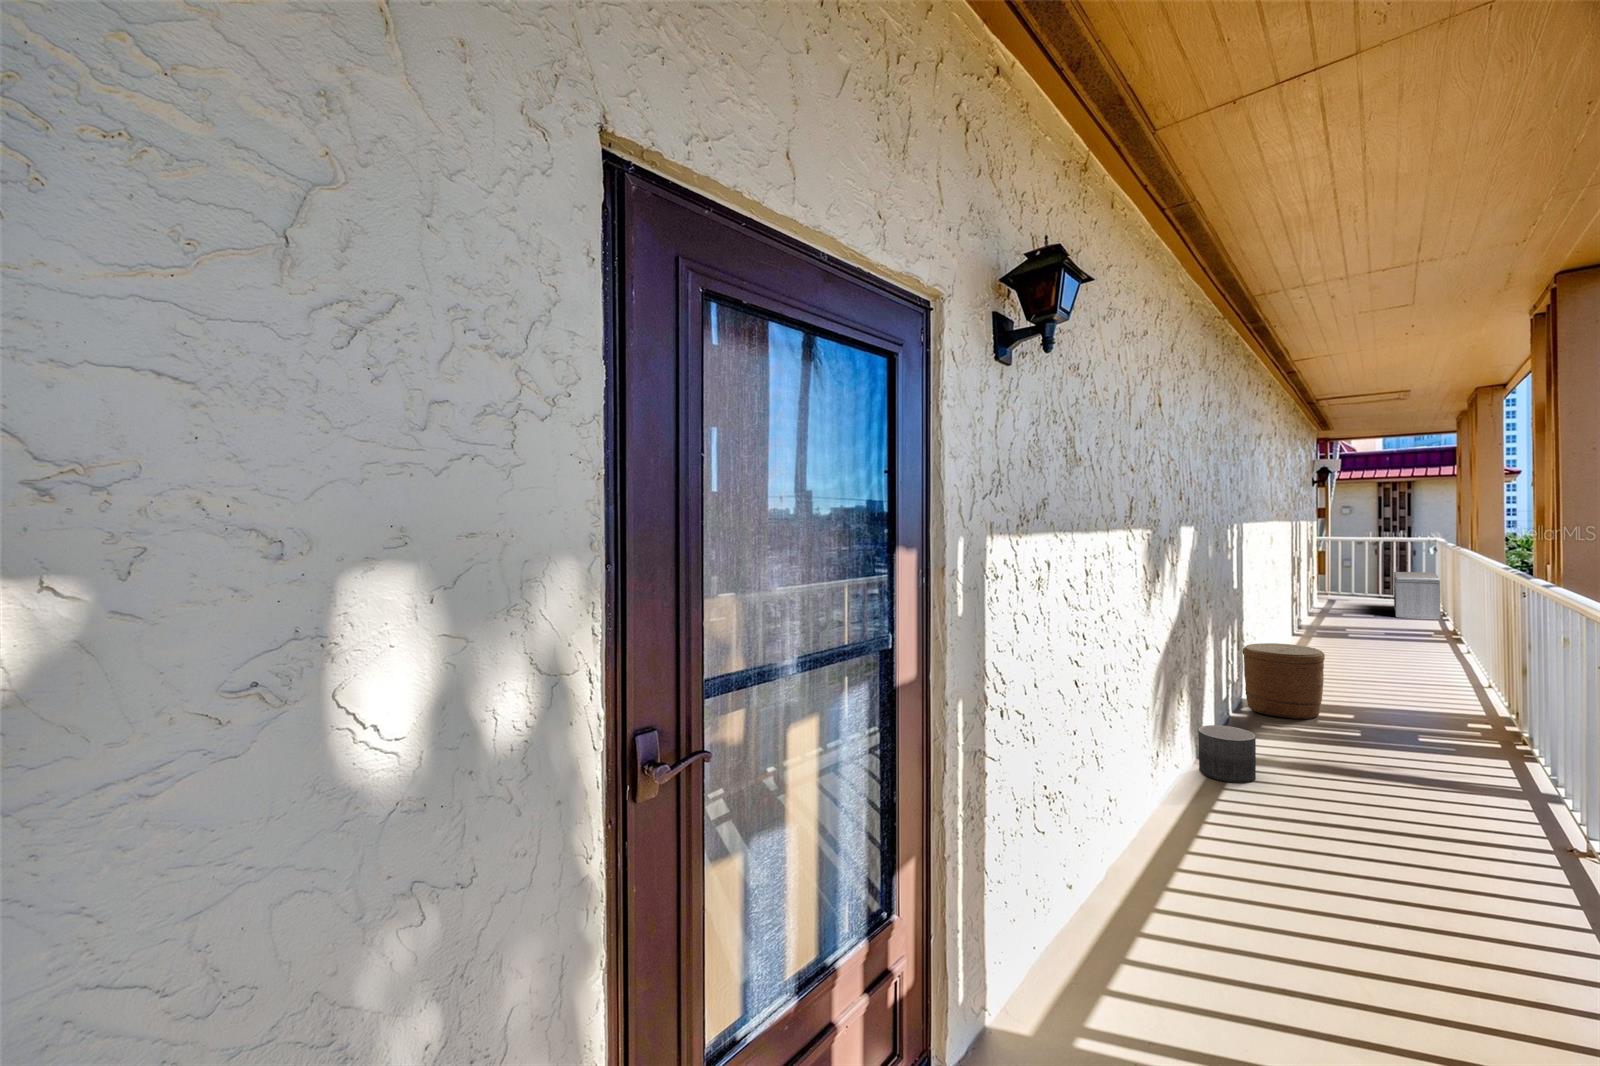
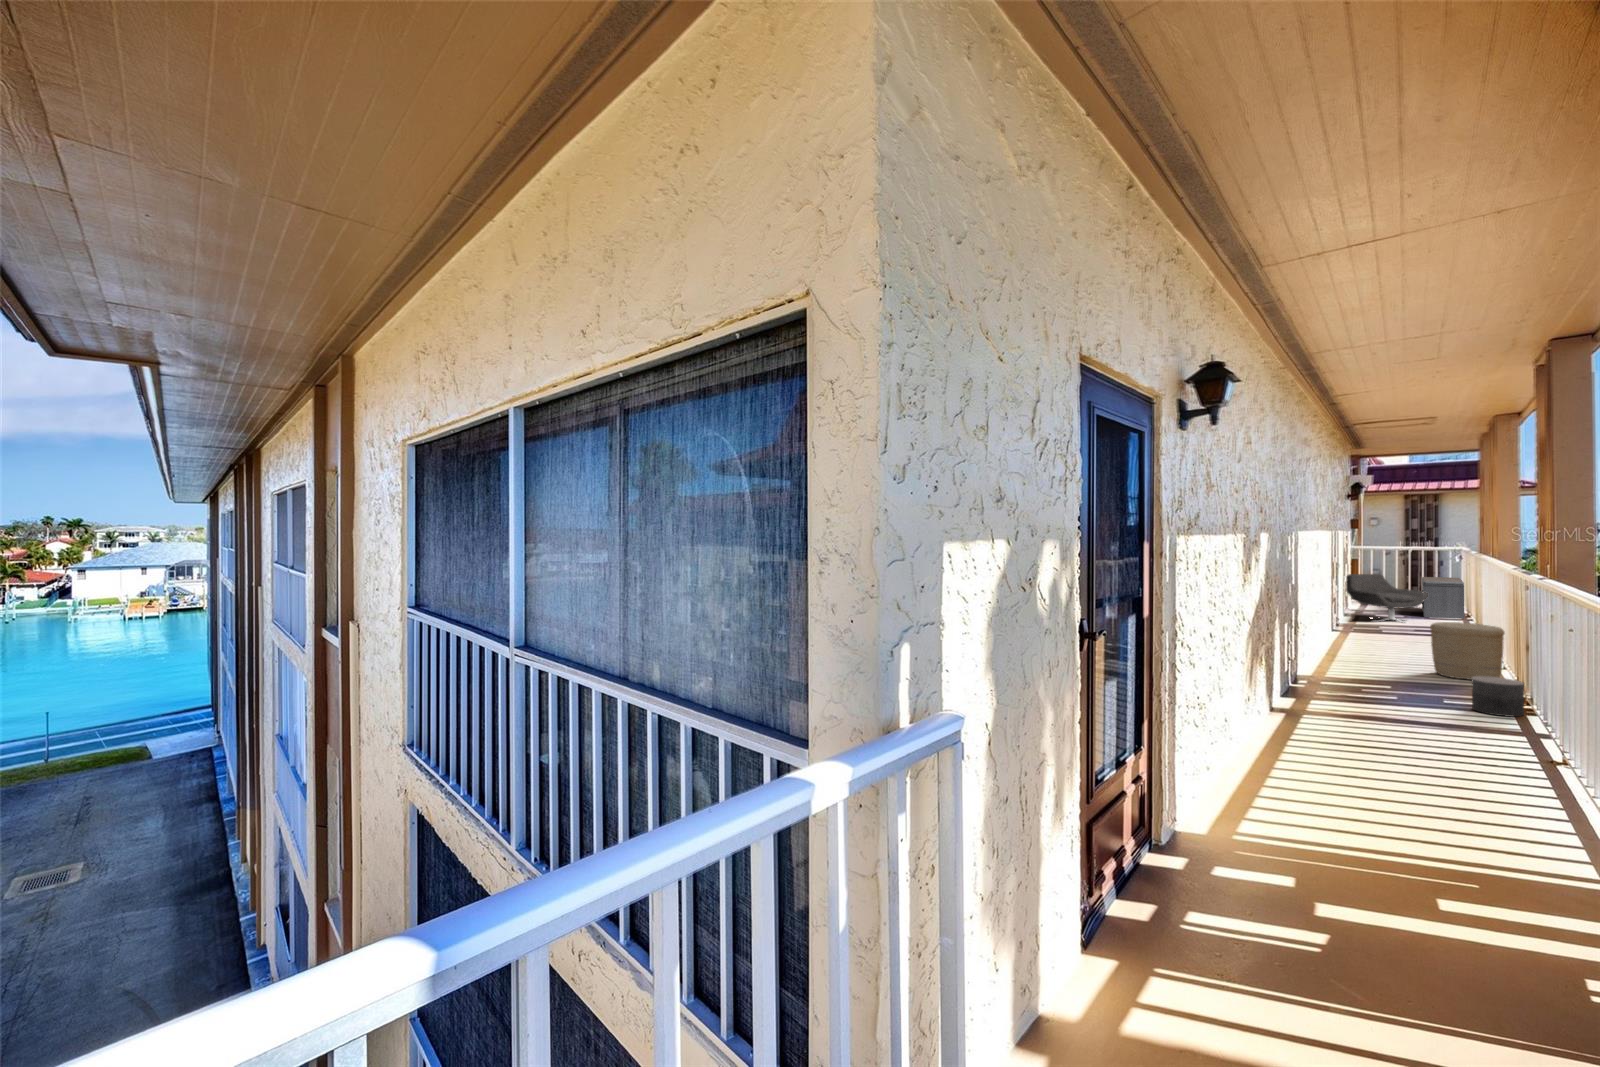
lounge chair: none [1310,569,1401,627] -> present [1346,573,1428,620]
woven basket: present [1242,643,1325,719] -> present [1430,622,1504,680]
planter: present [1198,725,1256,783] -> present [1472,676,1524,717]

